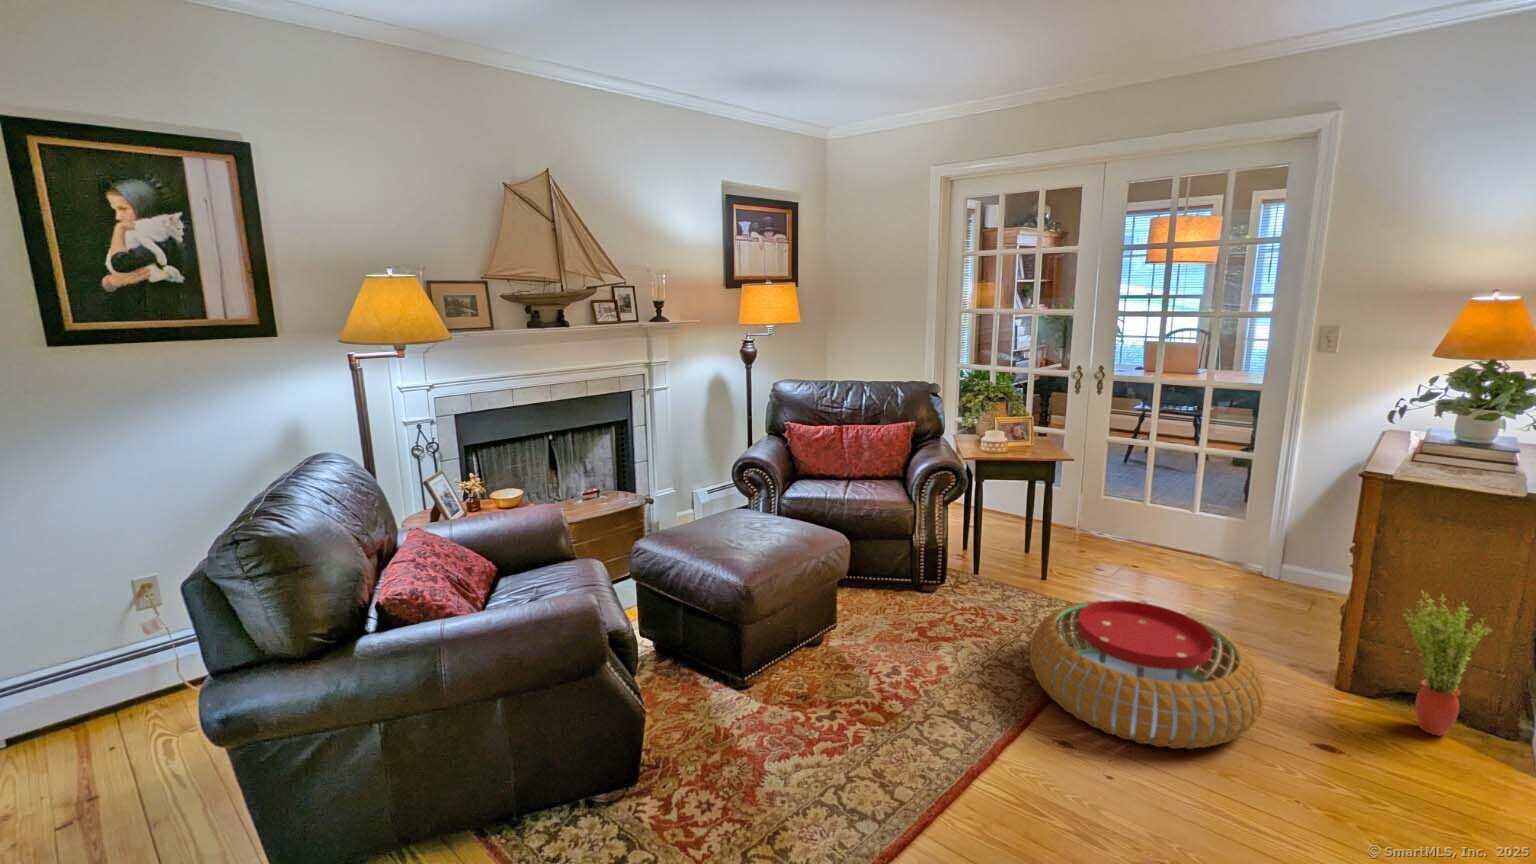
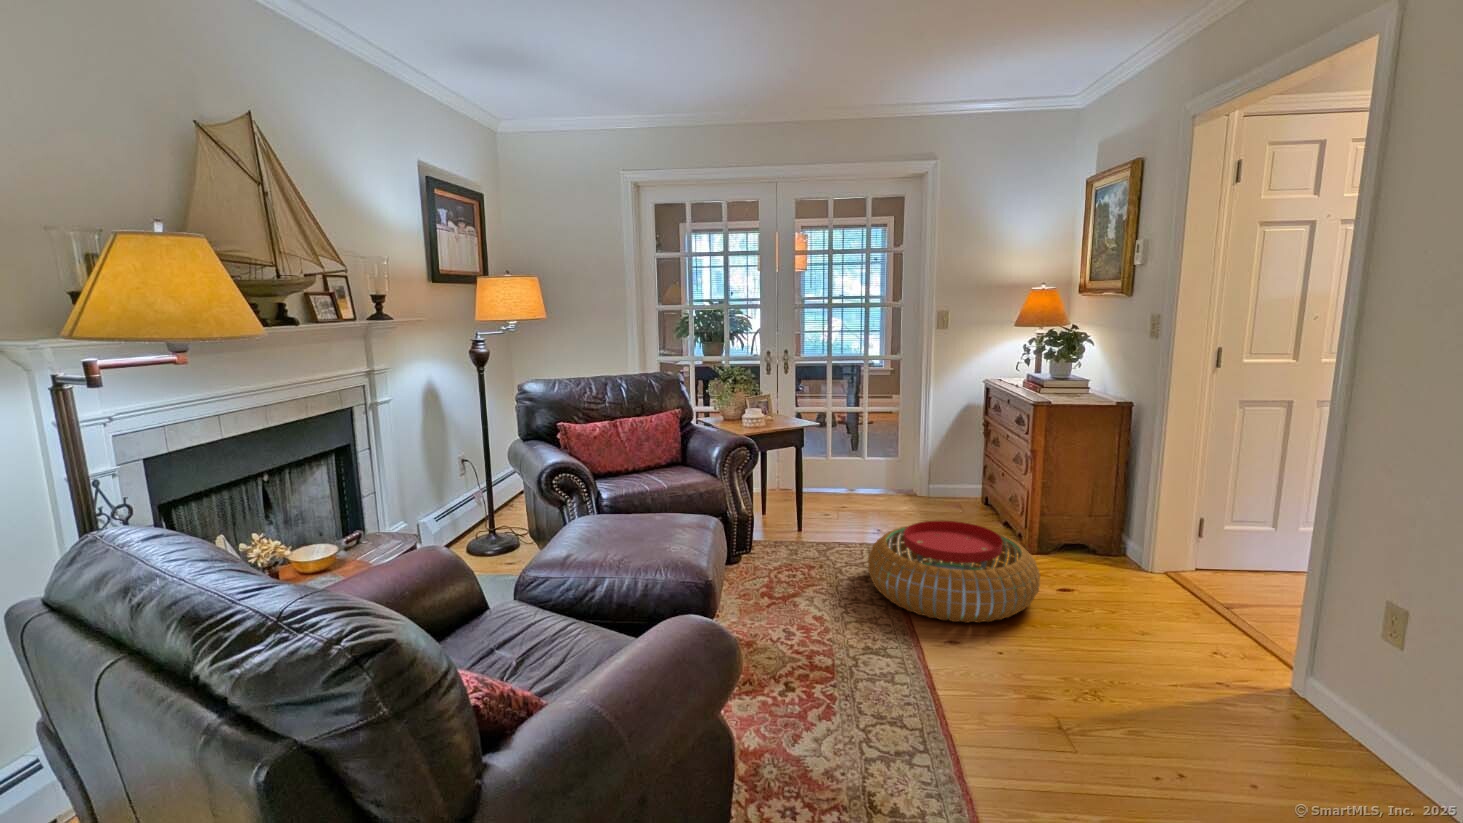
potted plant: present [1404,593,1491,736] -> none [1070,469,1116,563]

